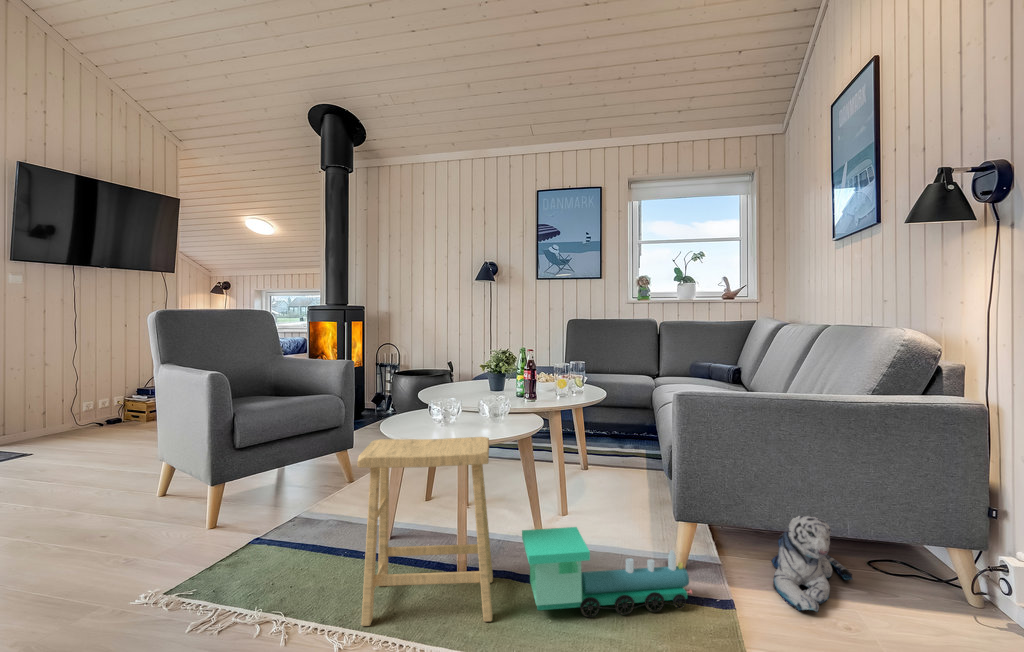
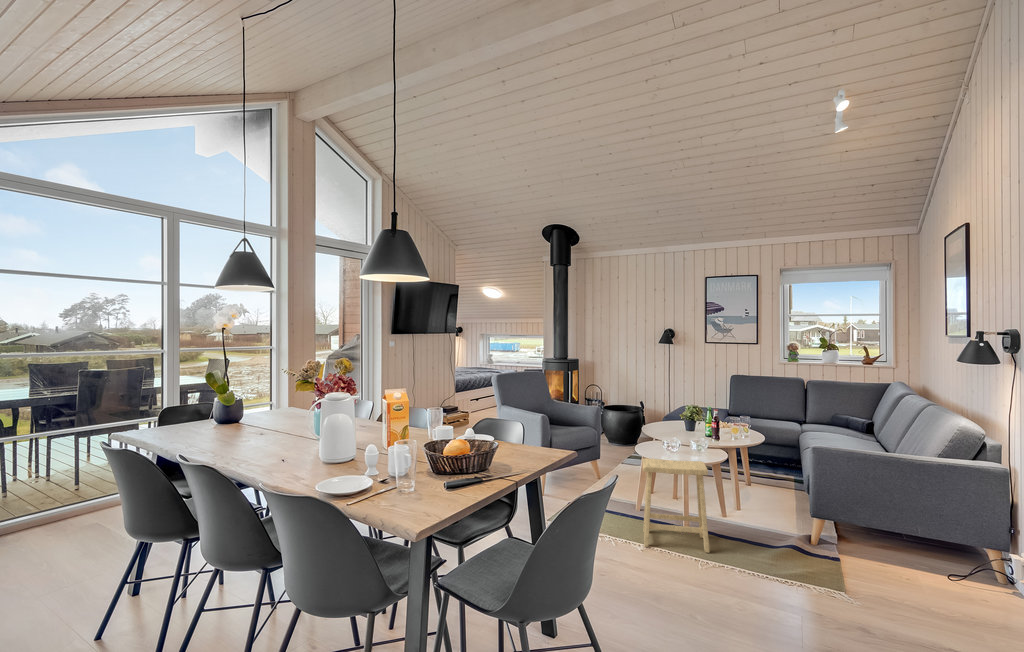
plush toy: present [771,516,852,612] -> none [872,518,924,571]
toy train: present [522,527,692,617] -> none [723,511,820,560]

